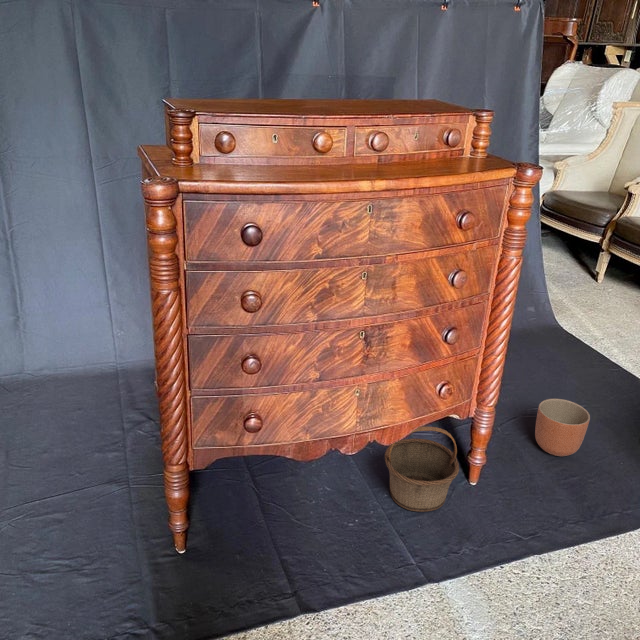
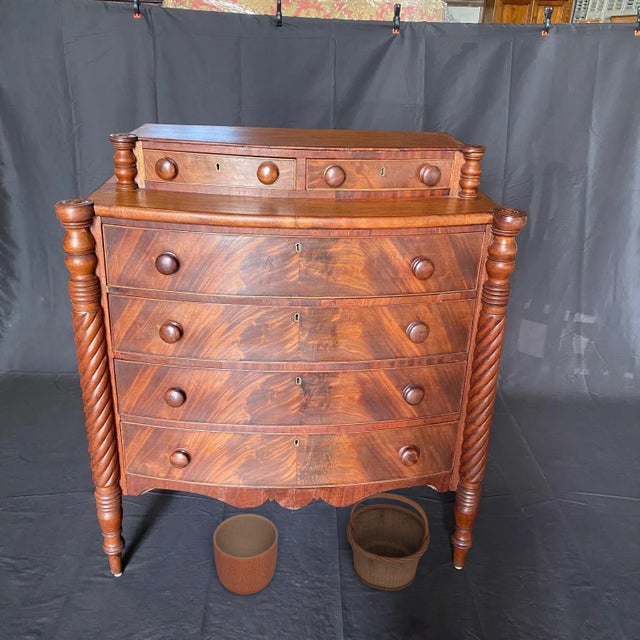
planter: present [535,399,590,456] -> present [213,514,278,595]

